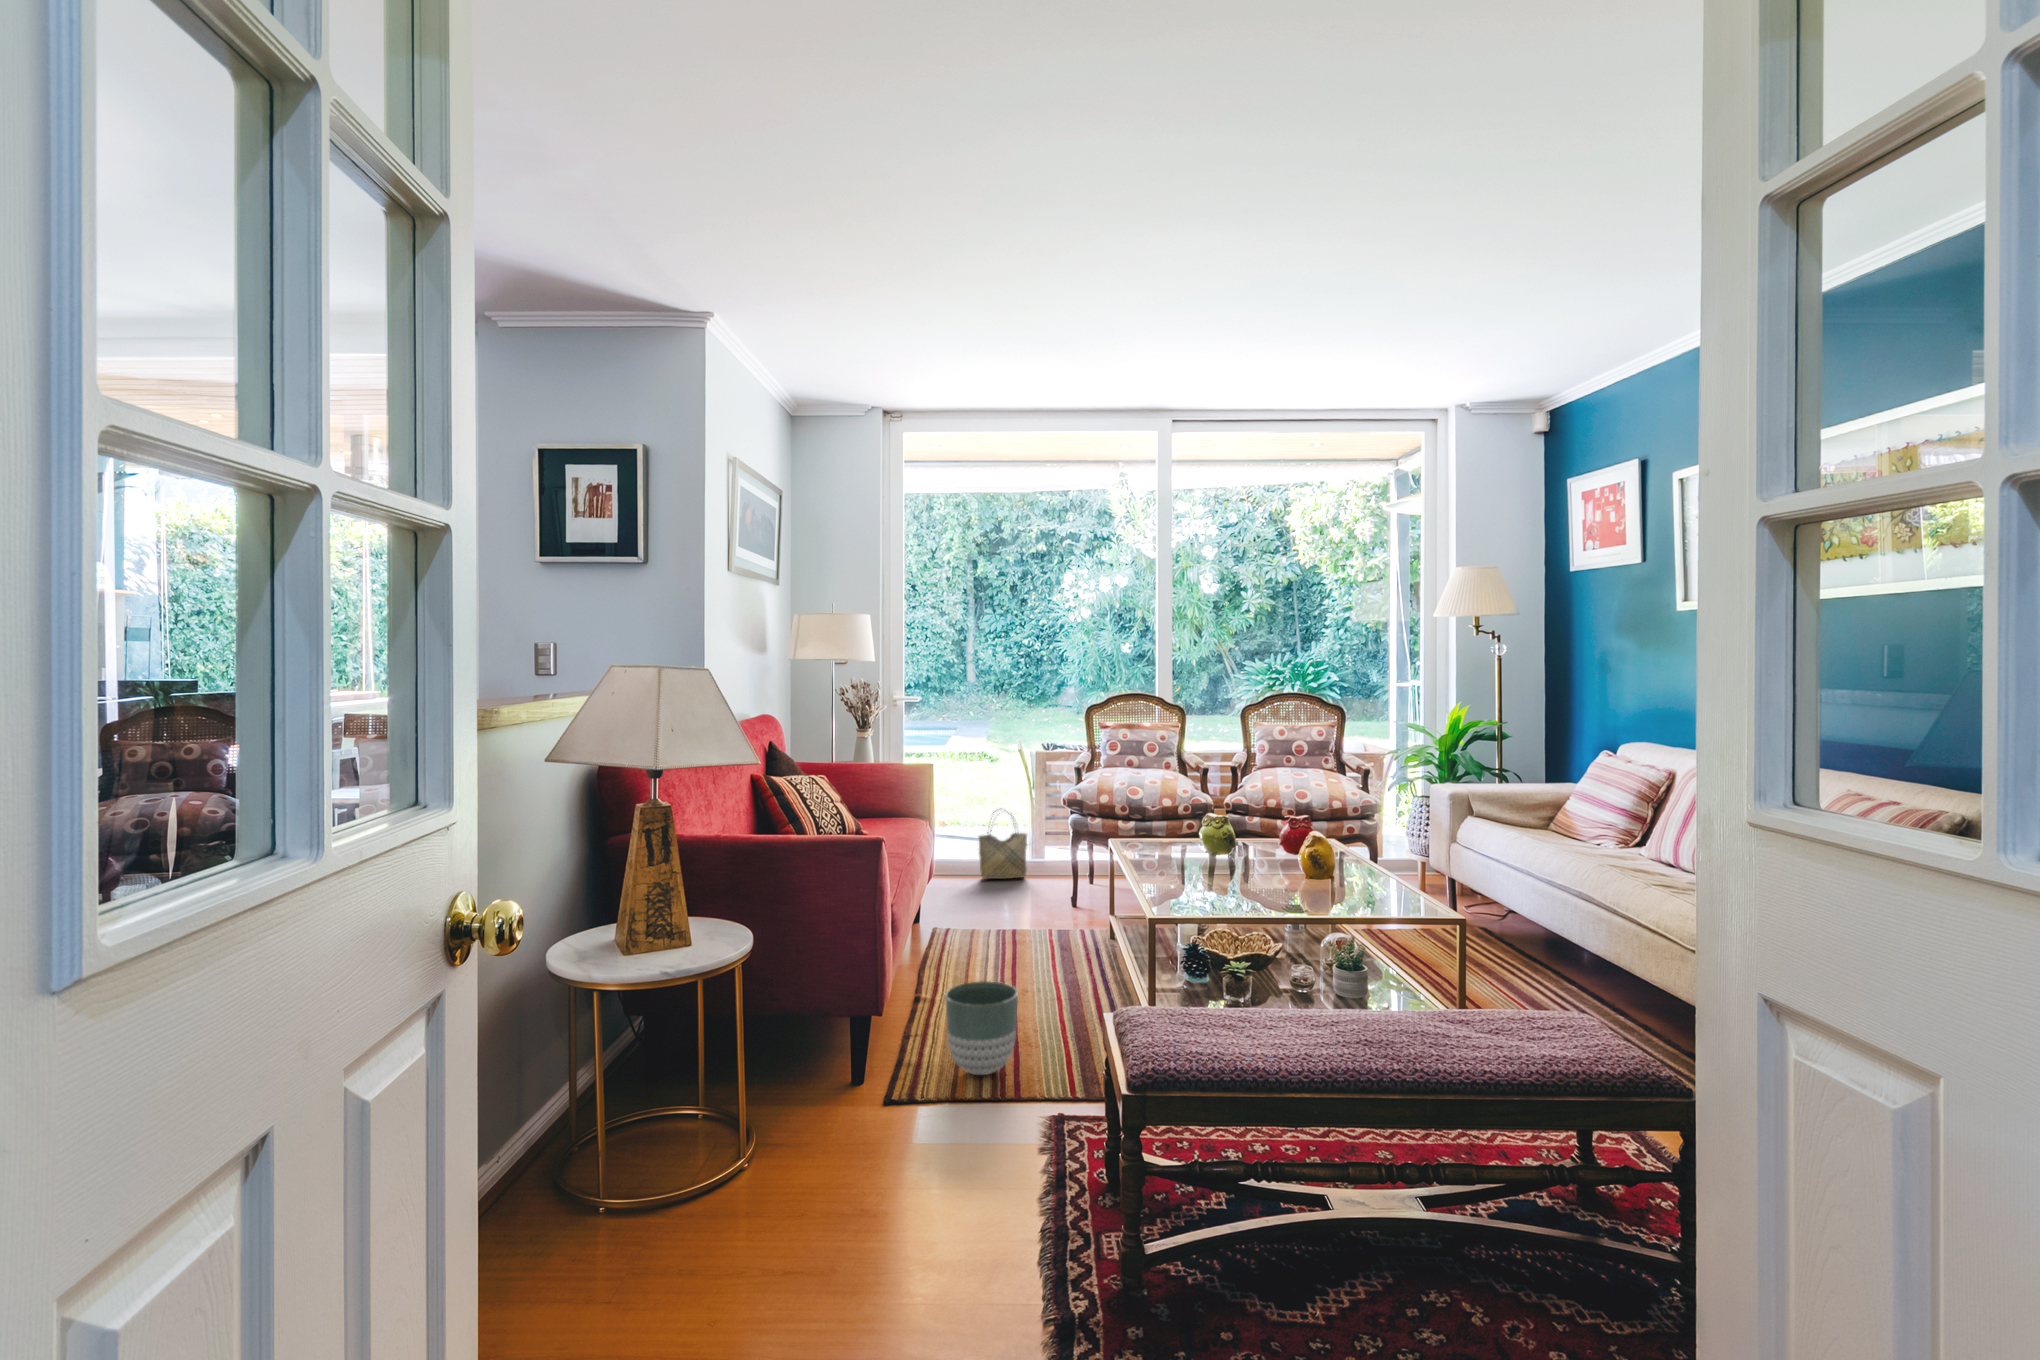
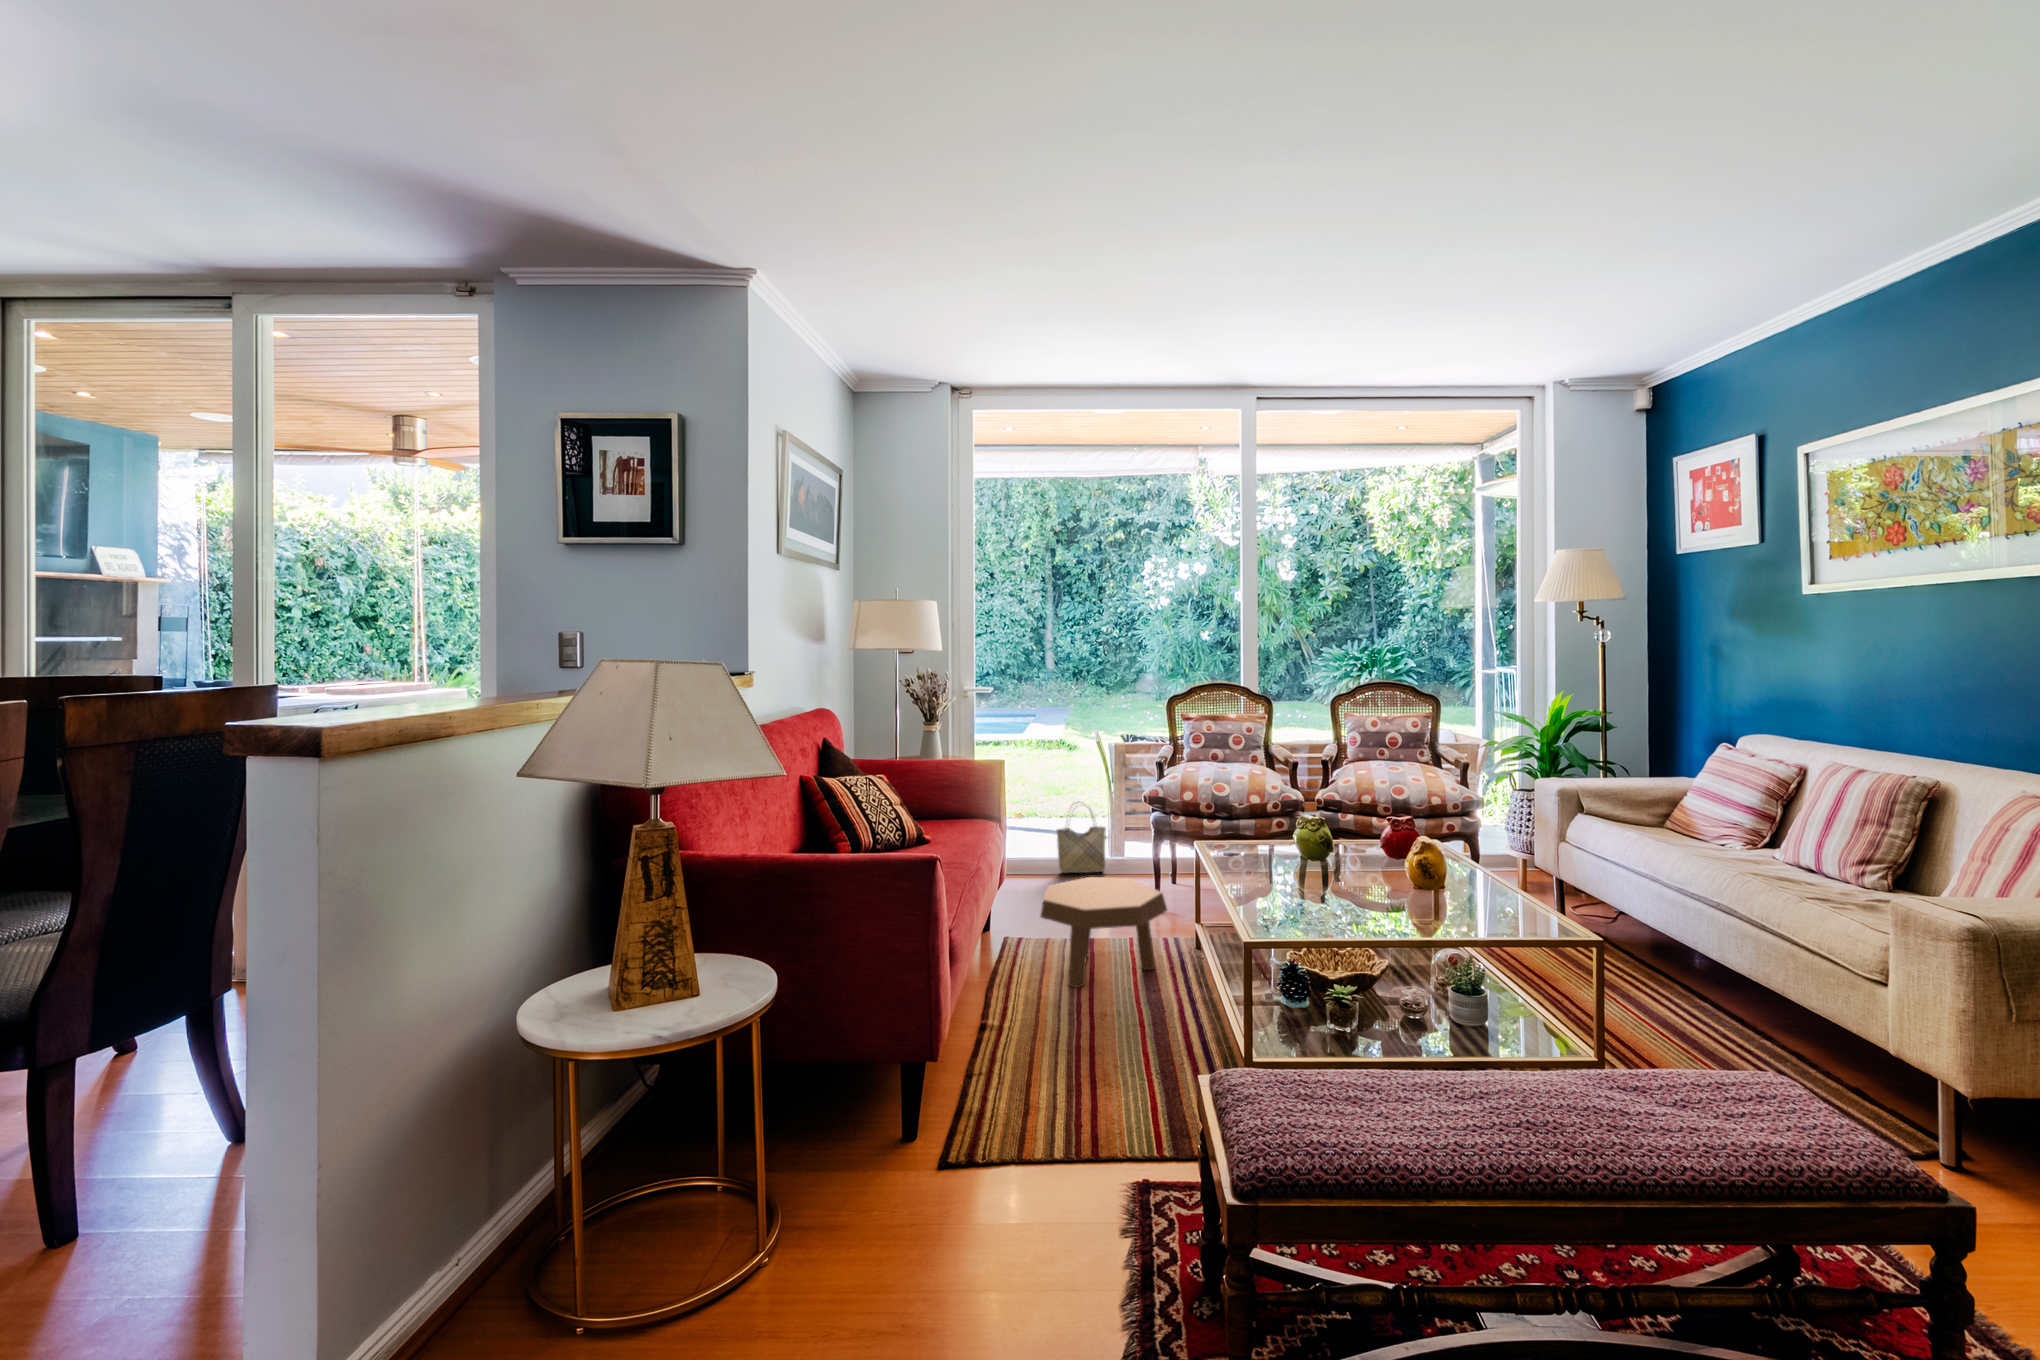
footstool: none [966,875,1086,974] -> present [1041,877,1167,988]
planter: present [945,981,1018,1075] -> none [1010,1015,1093,1128]

